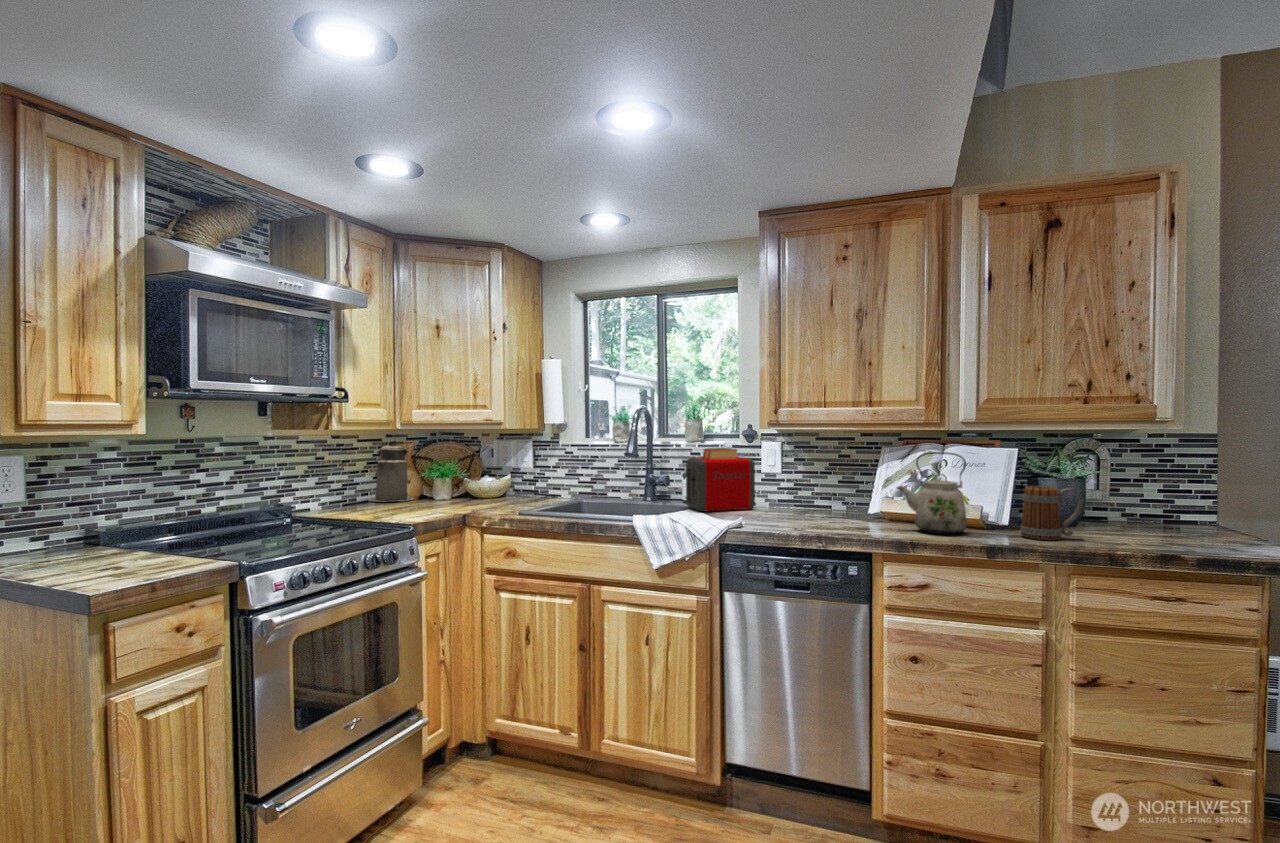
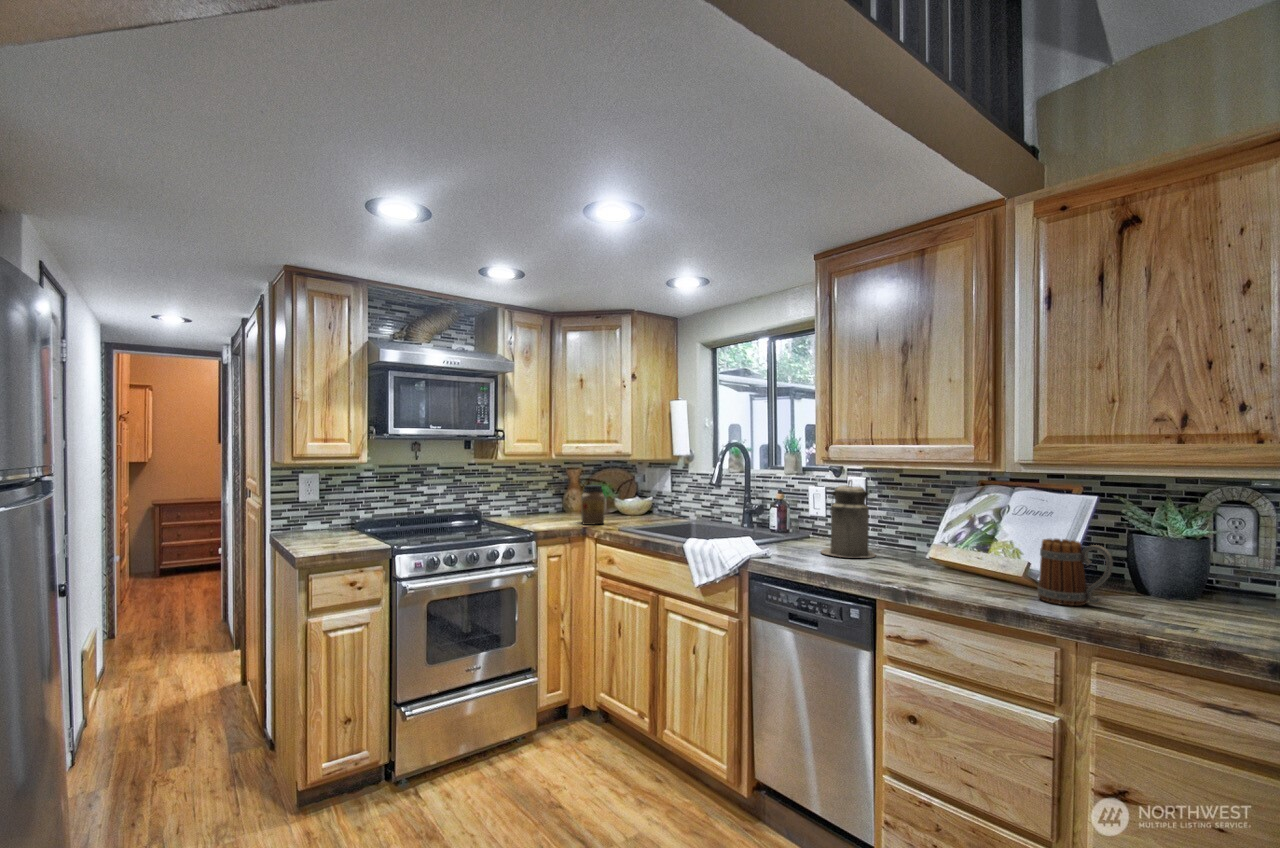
canister: present [369,441,413,502] -> present [821,480,876,558]
toaster: present [686,448,755,511] -> none [763,481,825,542]
kettle: present [897,452,967,534] -> none [911,494,983,585]
jar: none [446,461,480,512] -> present [581,485,605,525]

